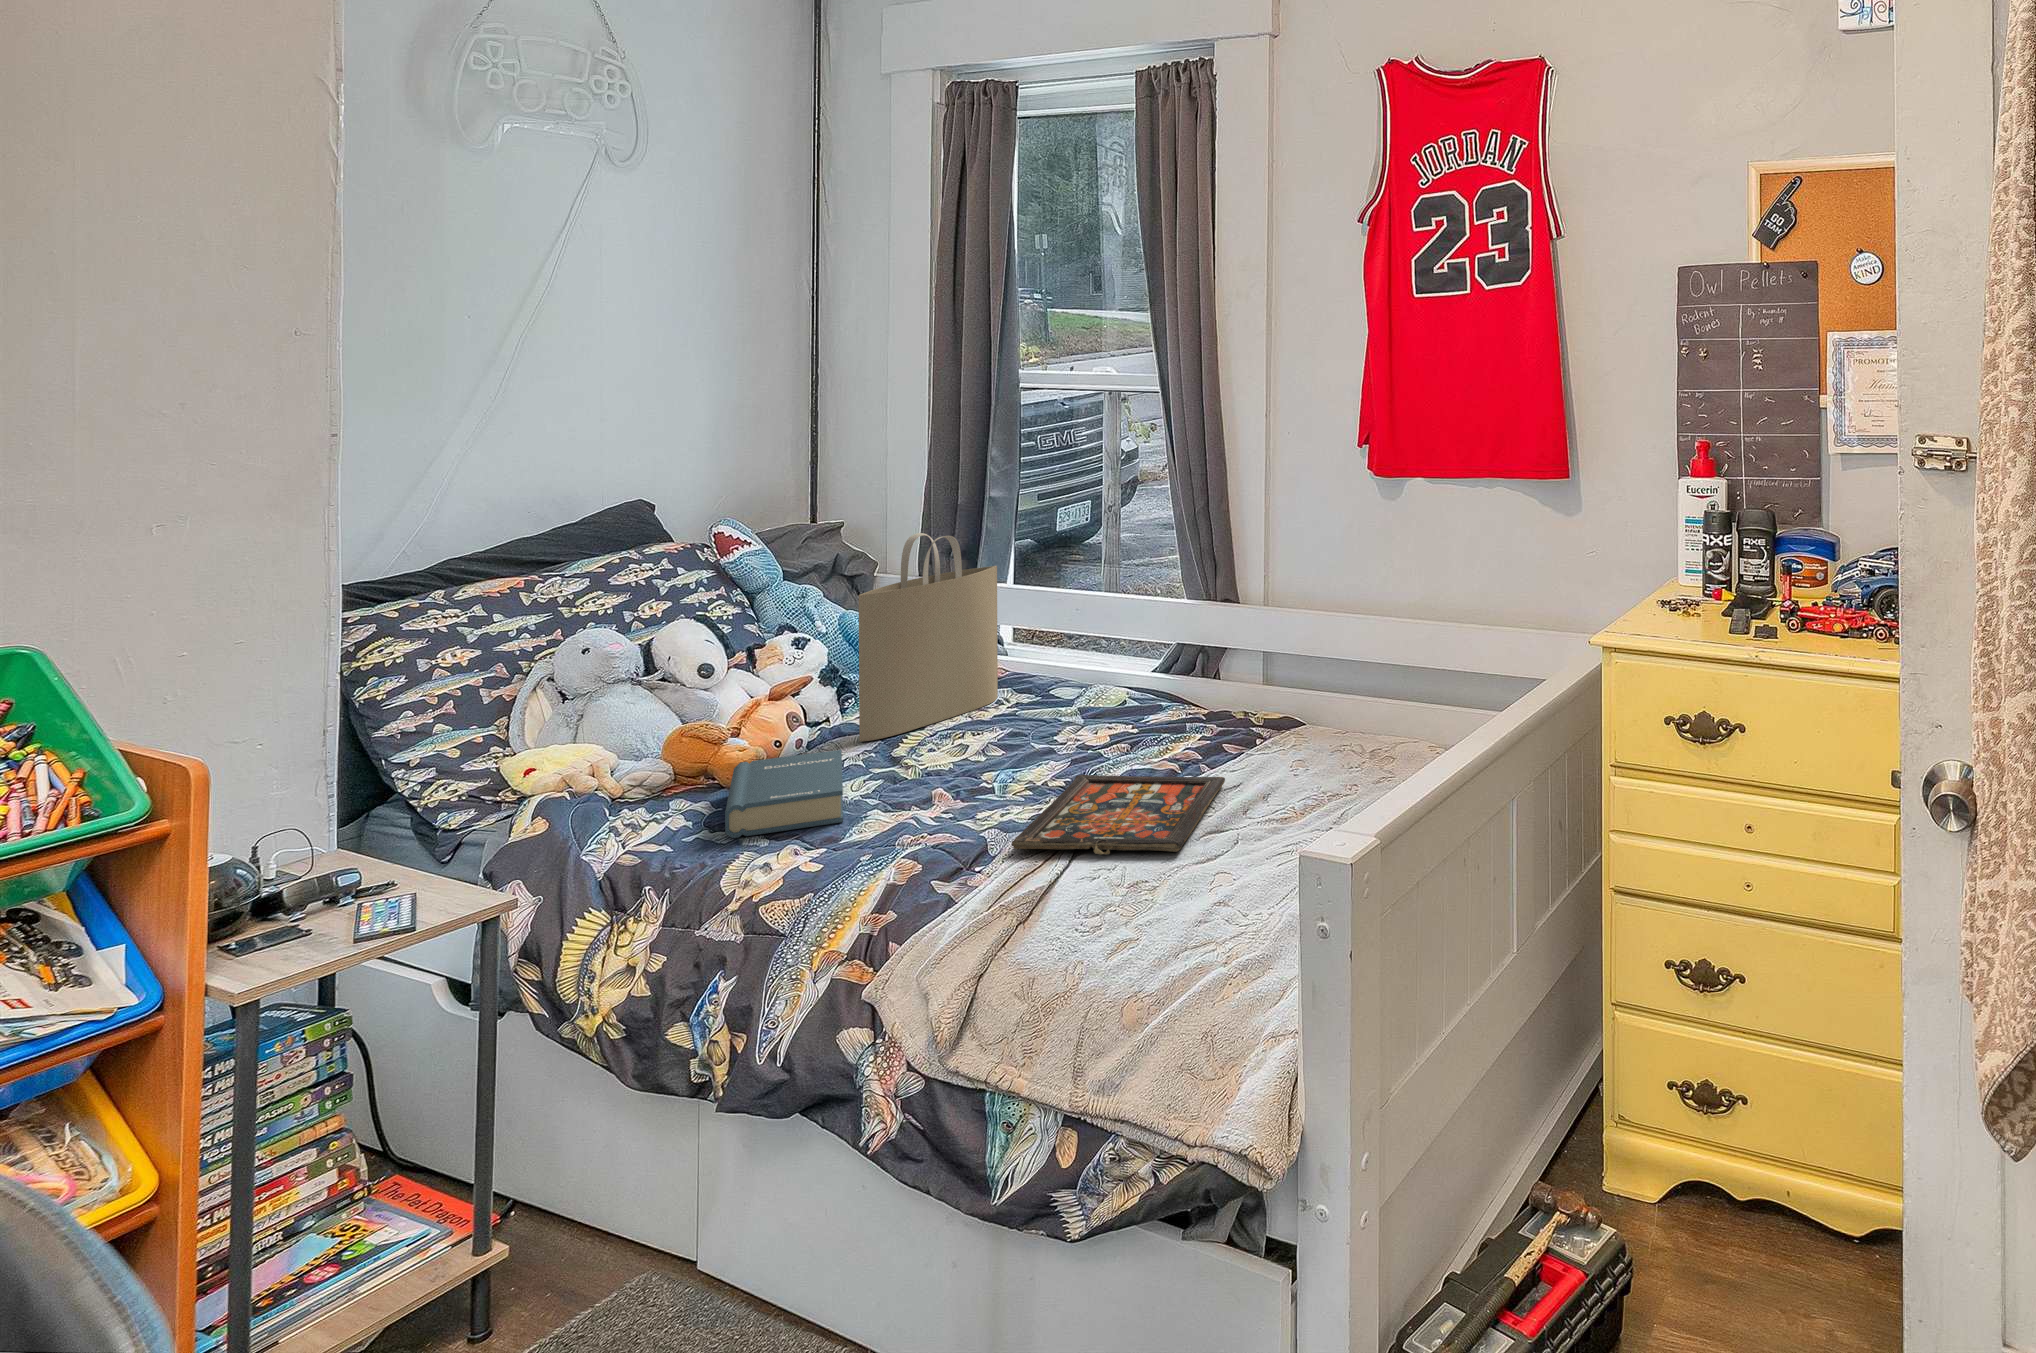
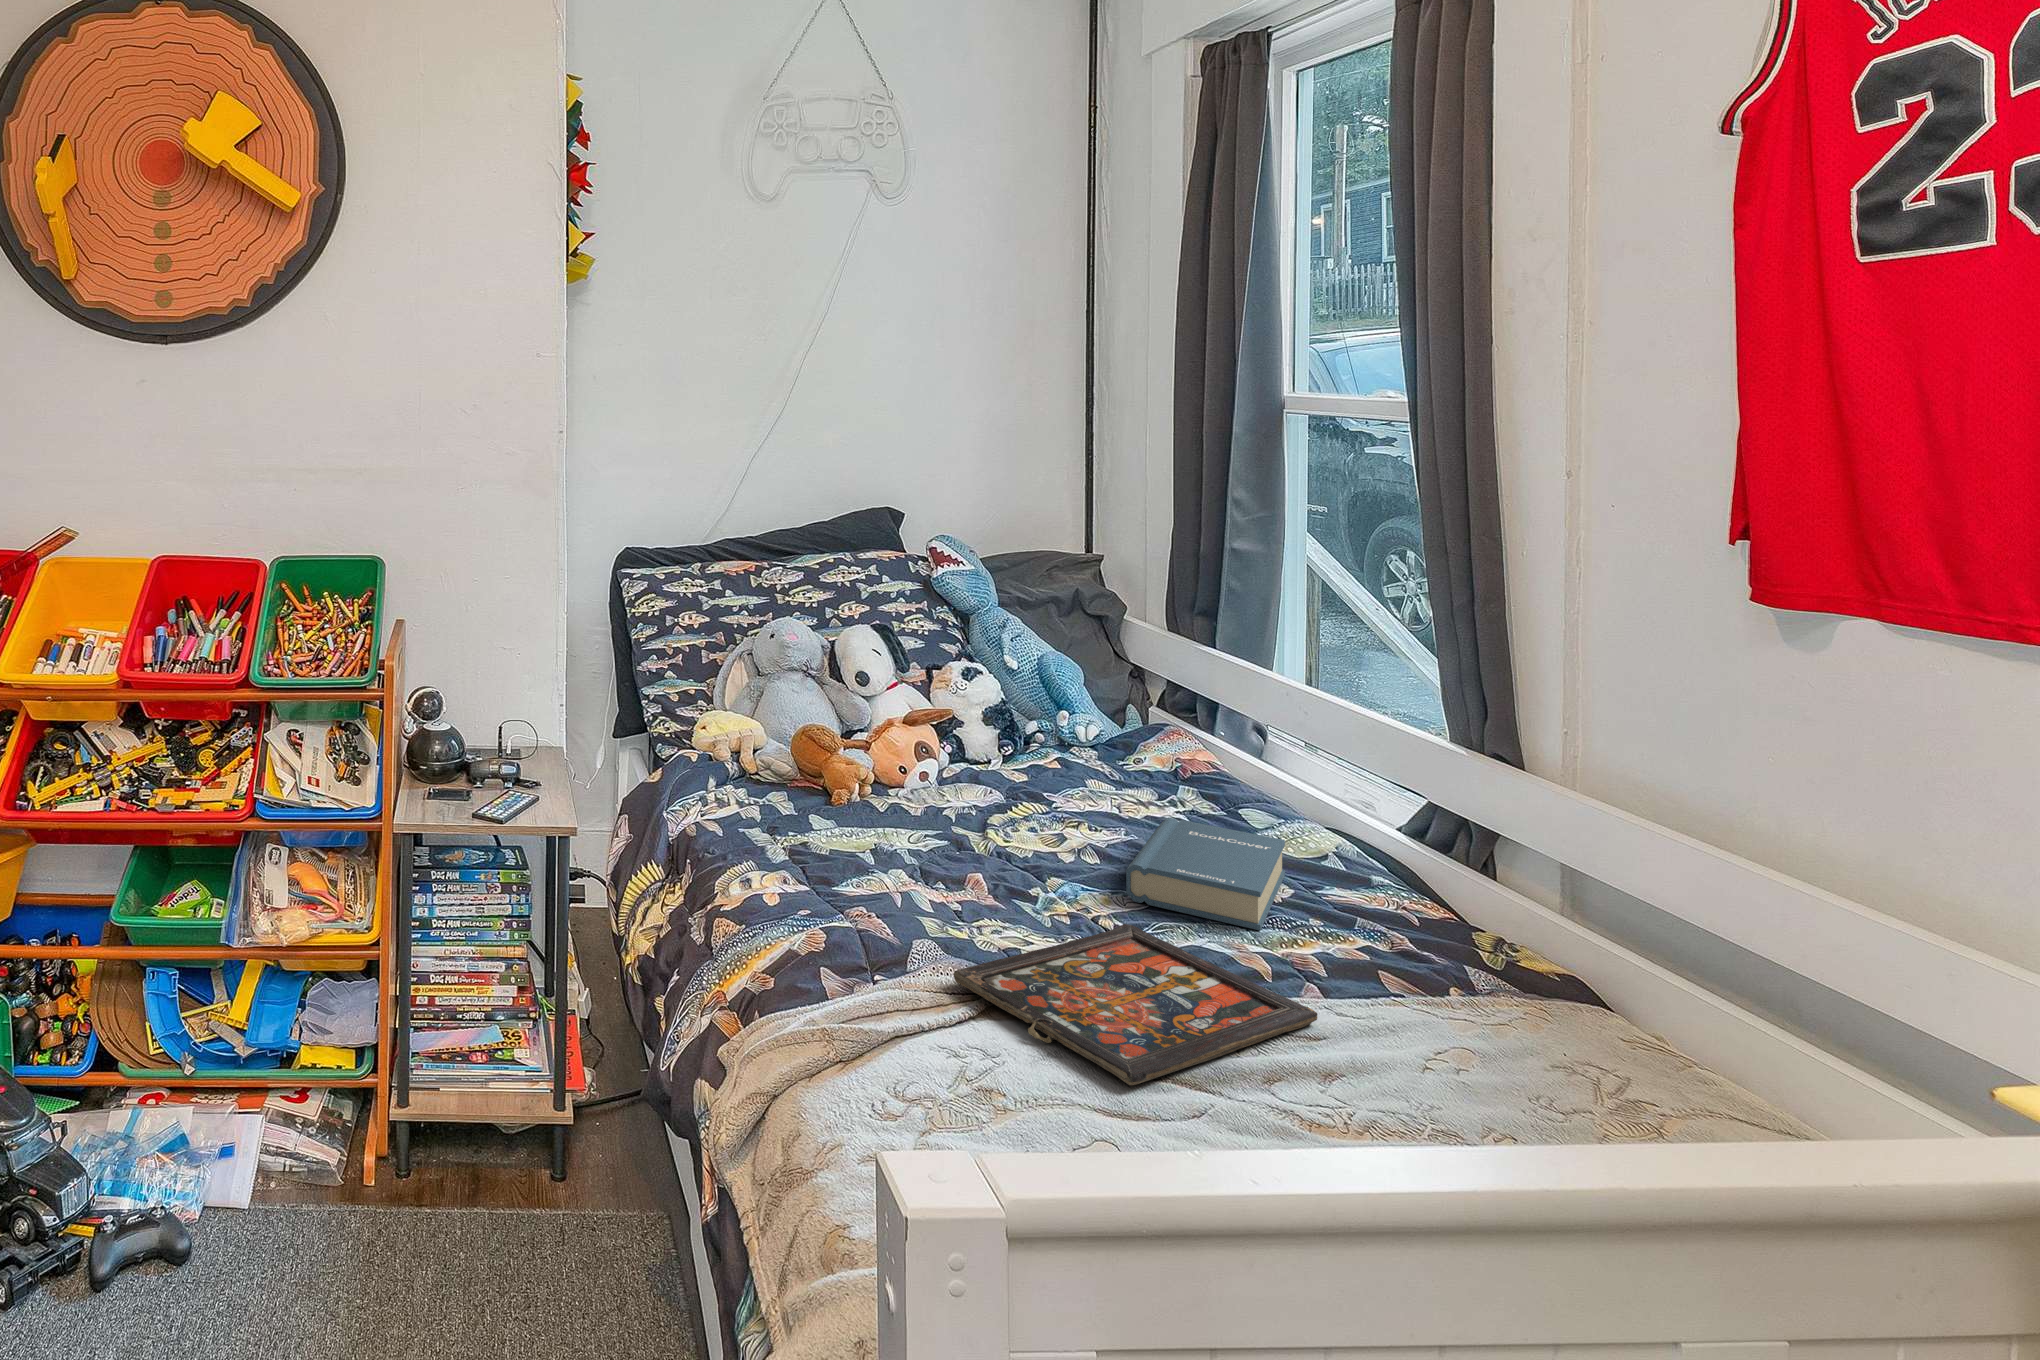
tote bag: present [859,533,998,742] -> none [977,576,1173,801]
hardback book: present [725,750,843,838] -> present [1126,818,1285,930]

